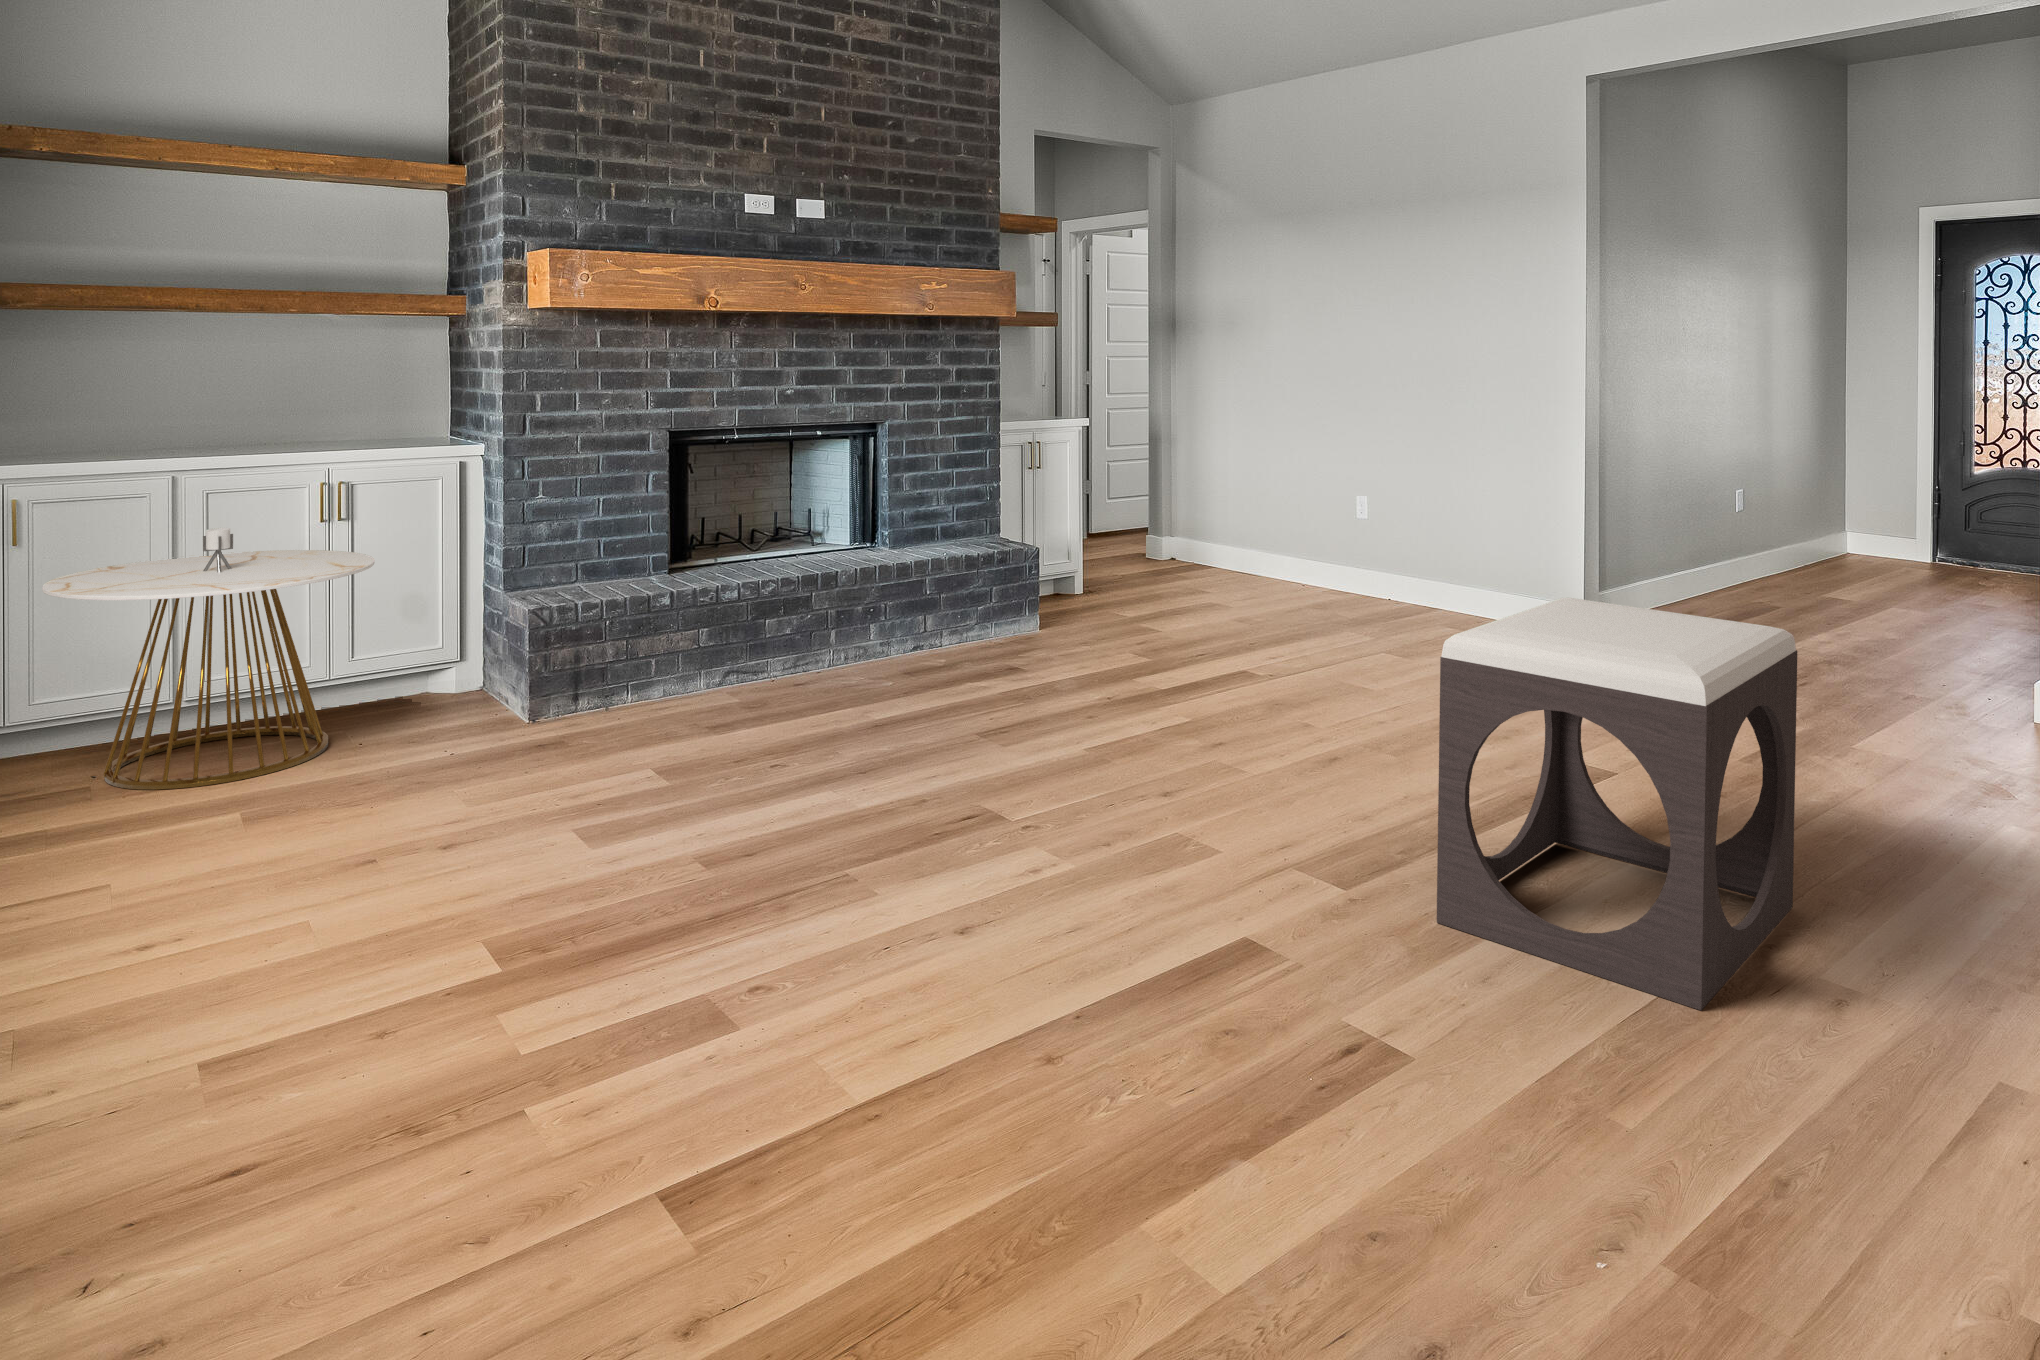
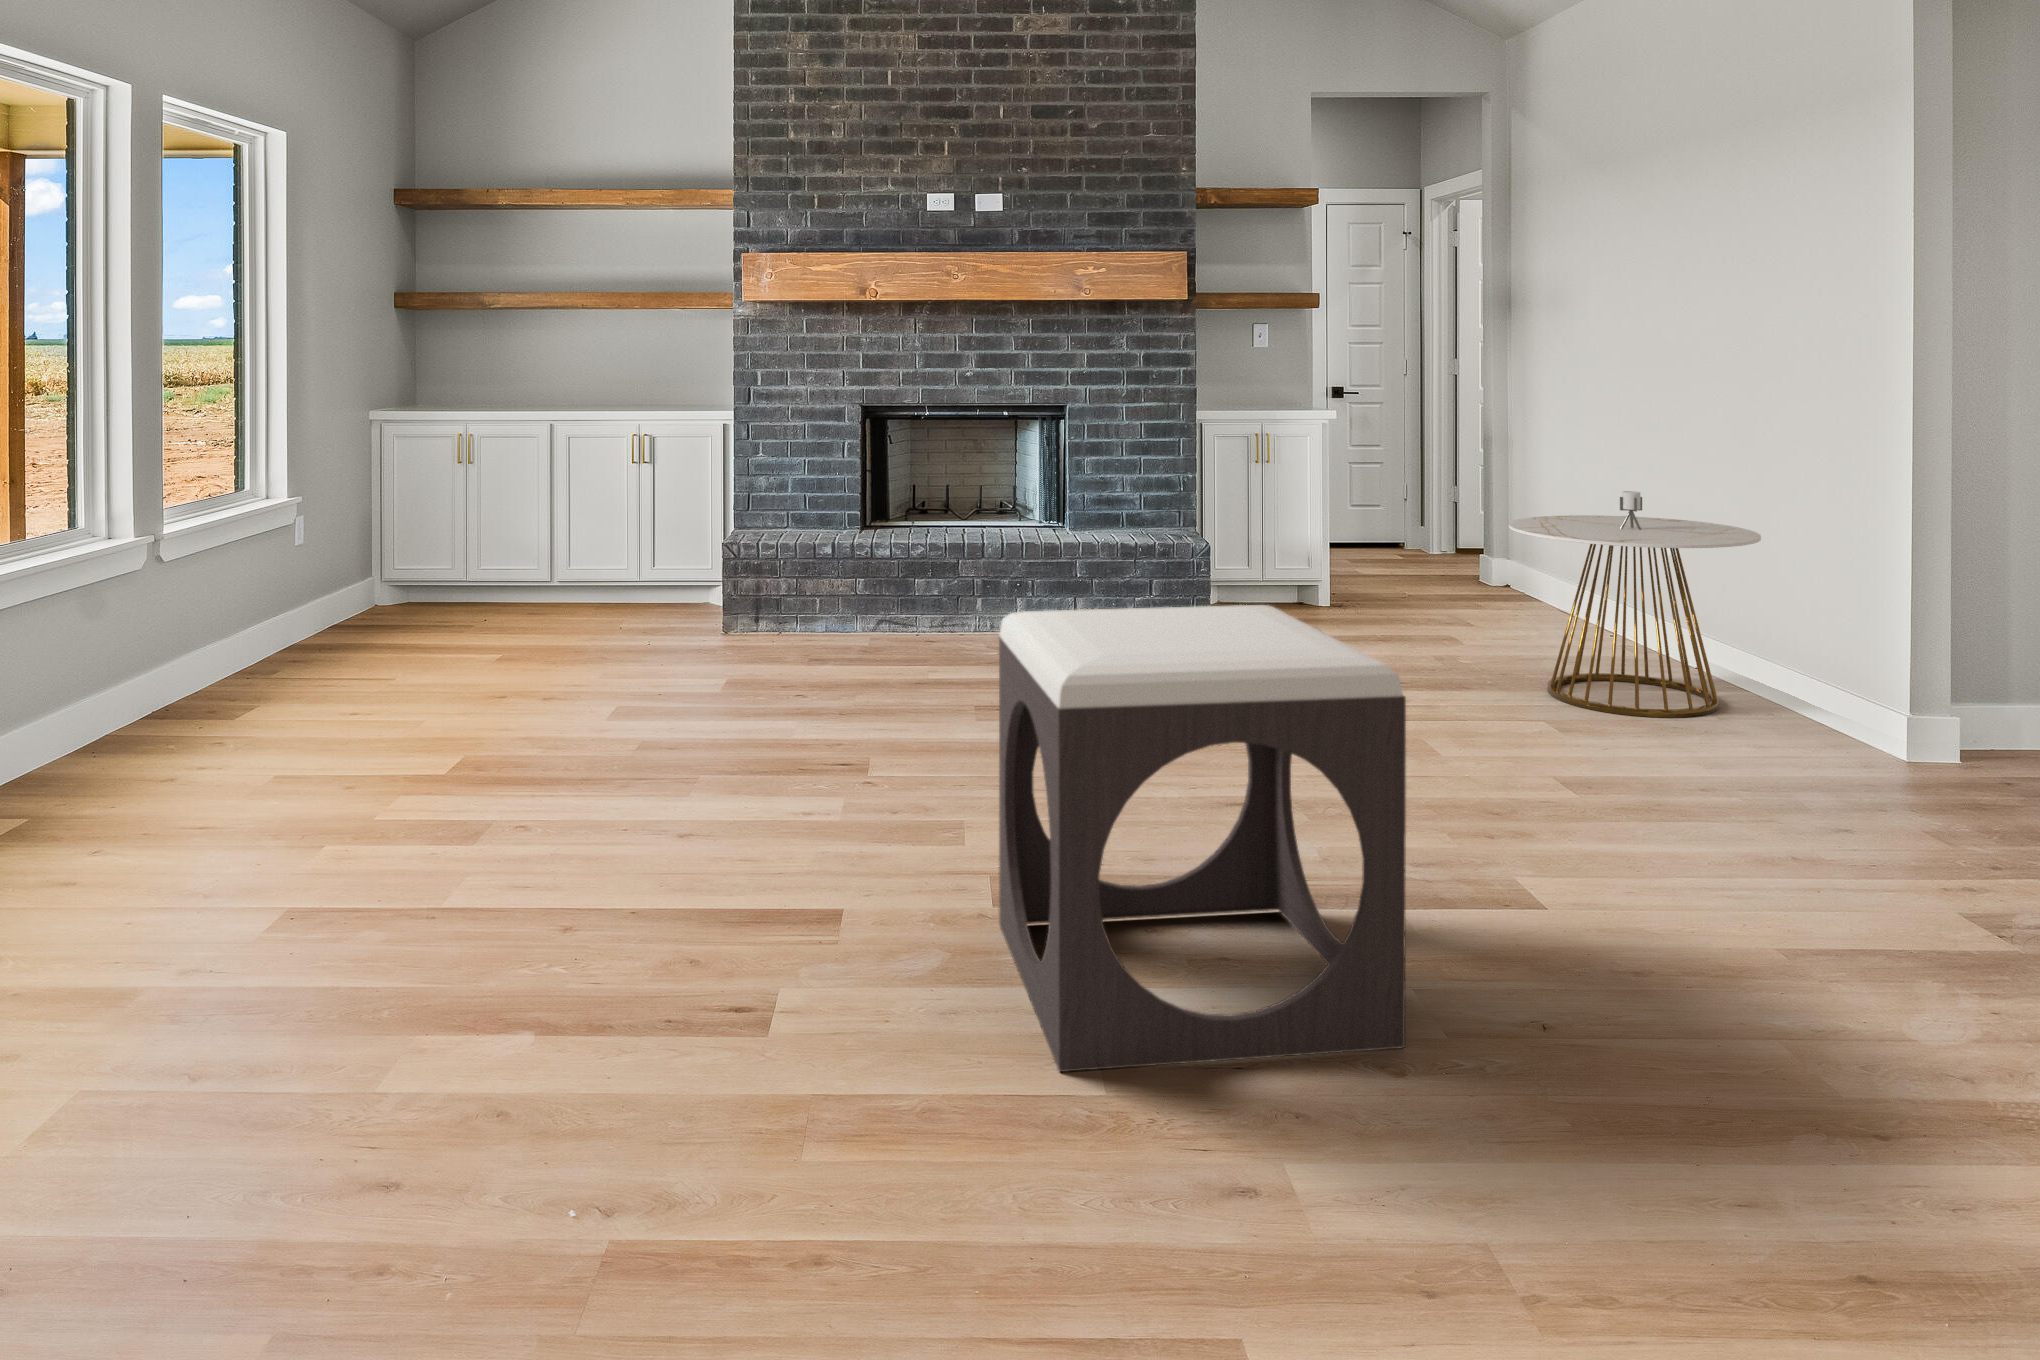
side table: present [43,528,374,790] -> present [1509,491,1761,717]

